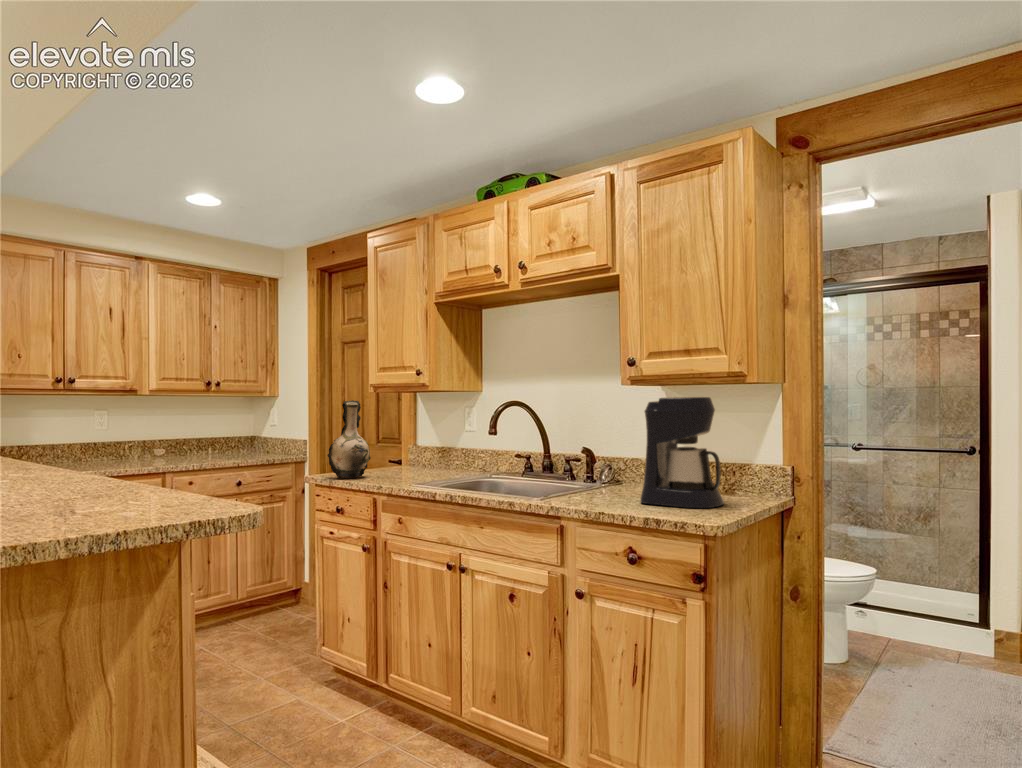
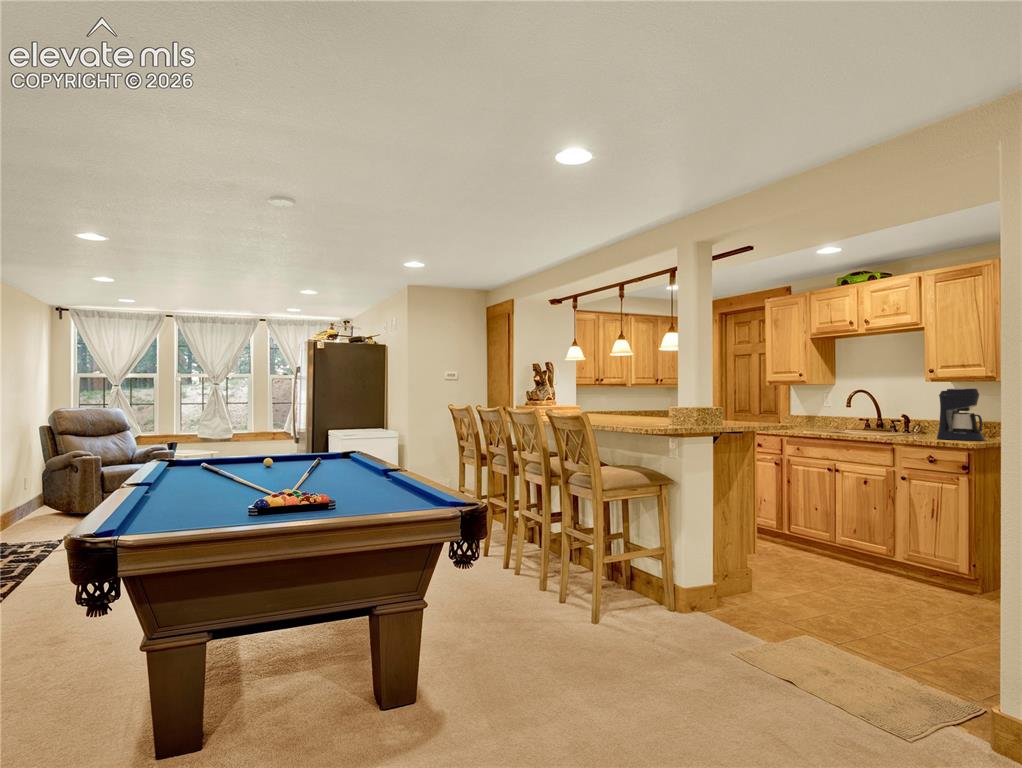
decorative vase: present [328,400,370,479] -> none [750,390,772,430]

